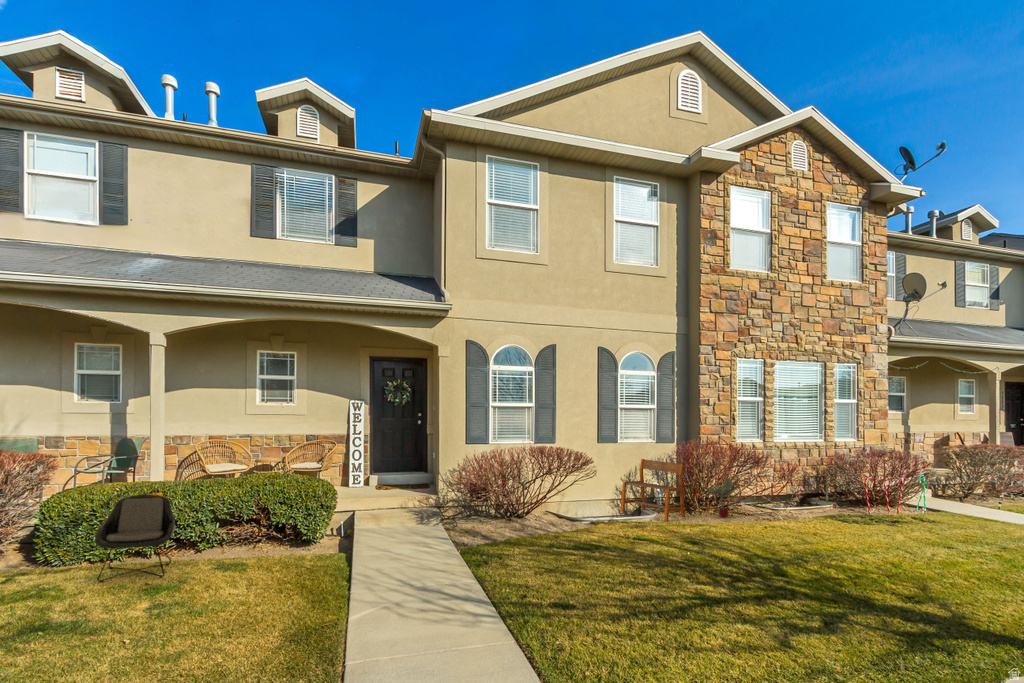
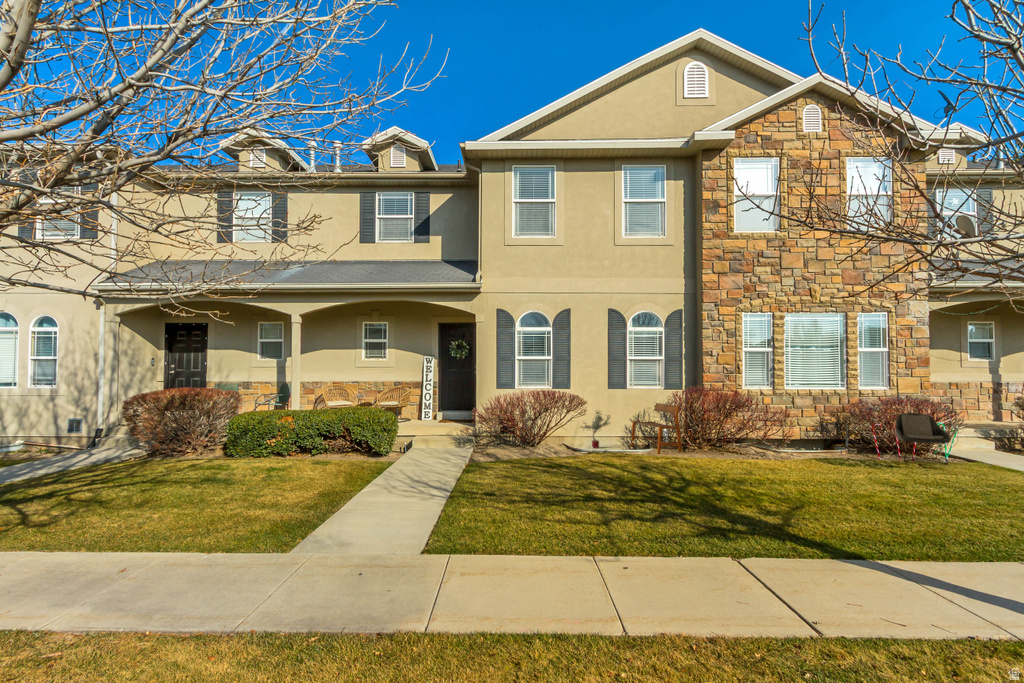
potted tree: present [709,473,740,518] -> present [581,411,610,448]
lounge chair: present [95,494,175,582] -> present [895,413,951,464]

